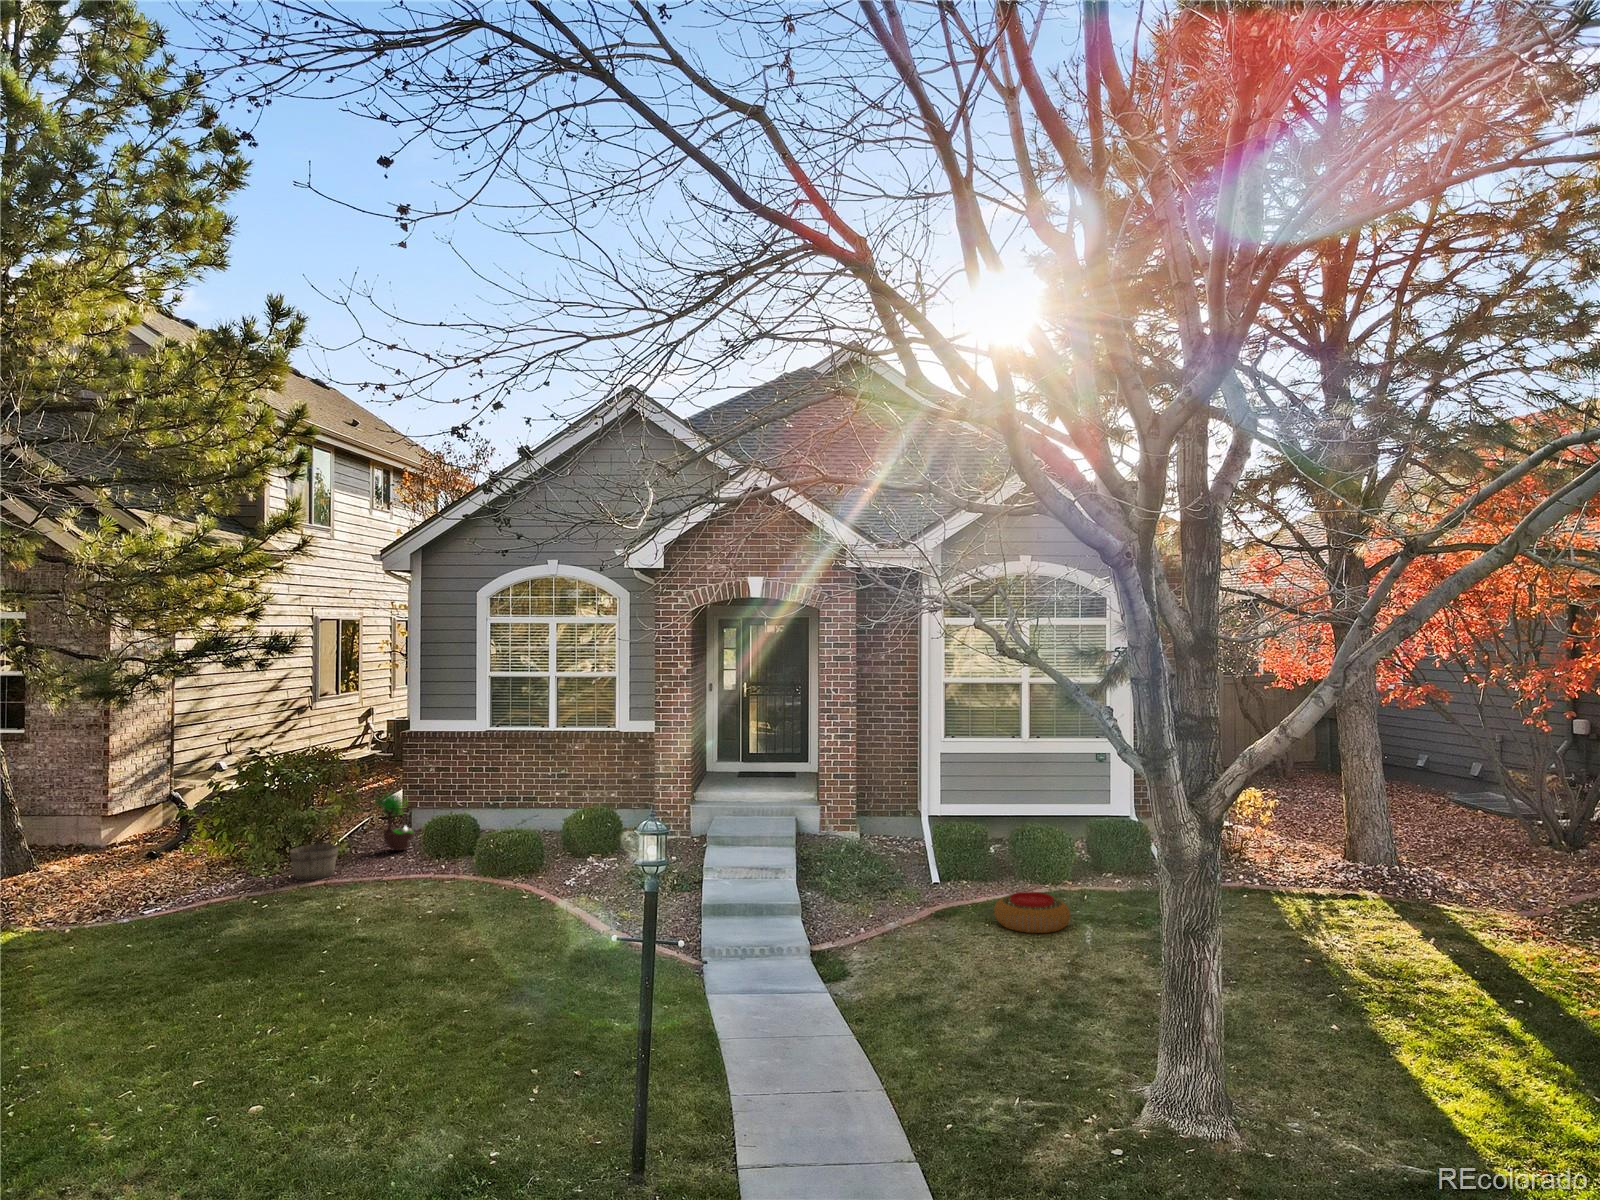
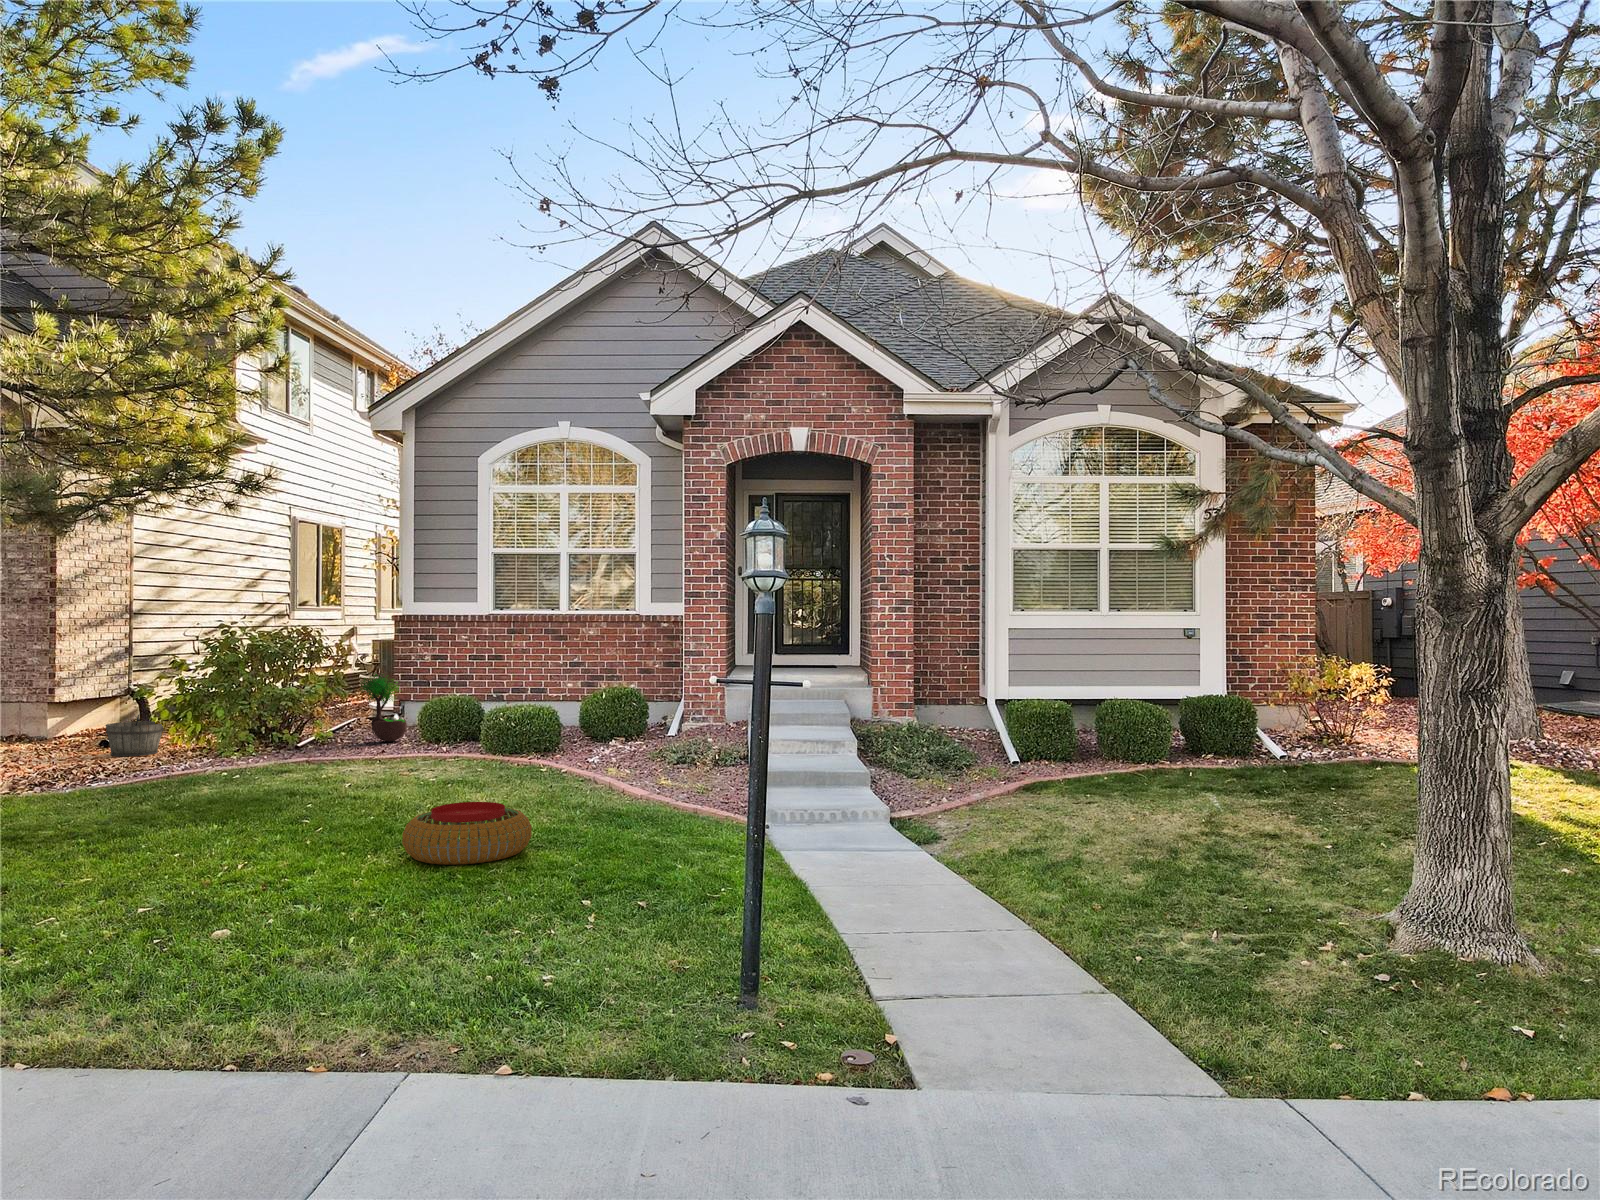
wooden bucket: present [290,843,339,880] -> present [106,712,164,756]
pouf: present [994,891,1070,933] -> present [402,802,532,865]

